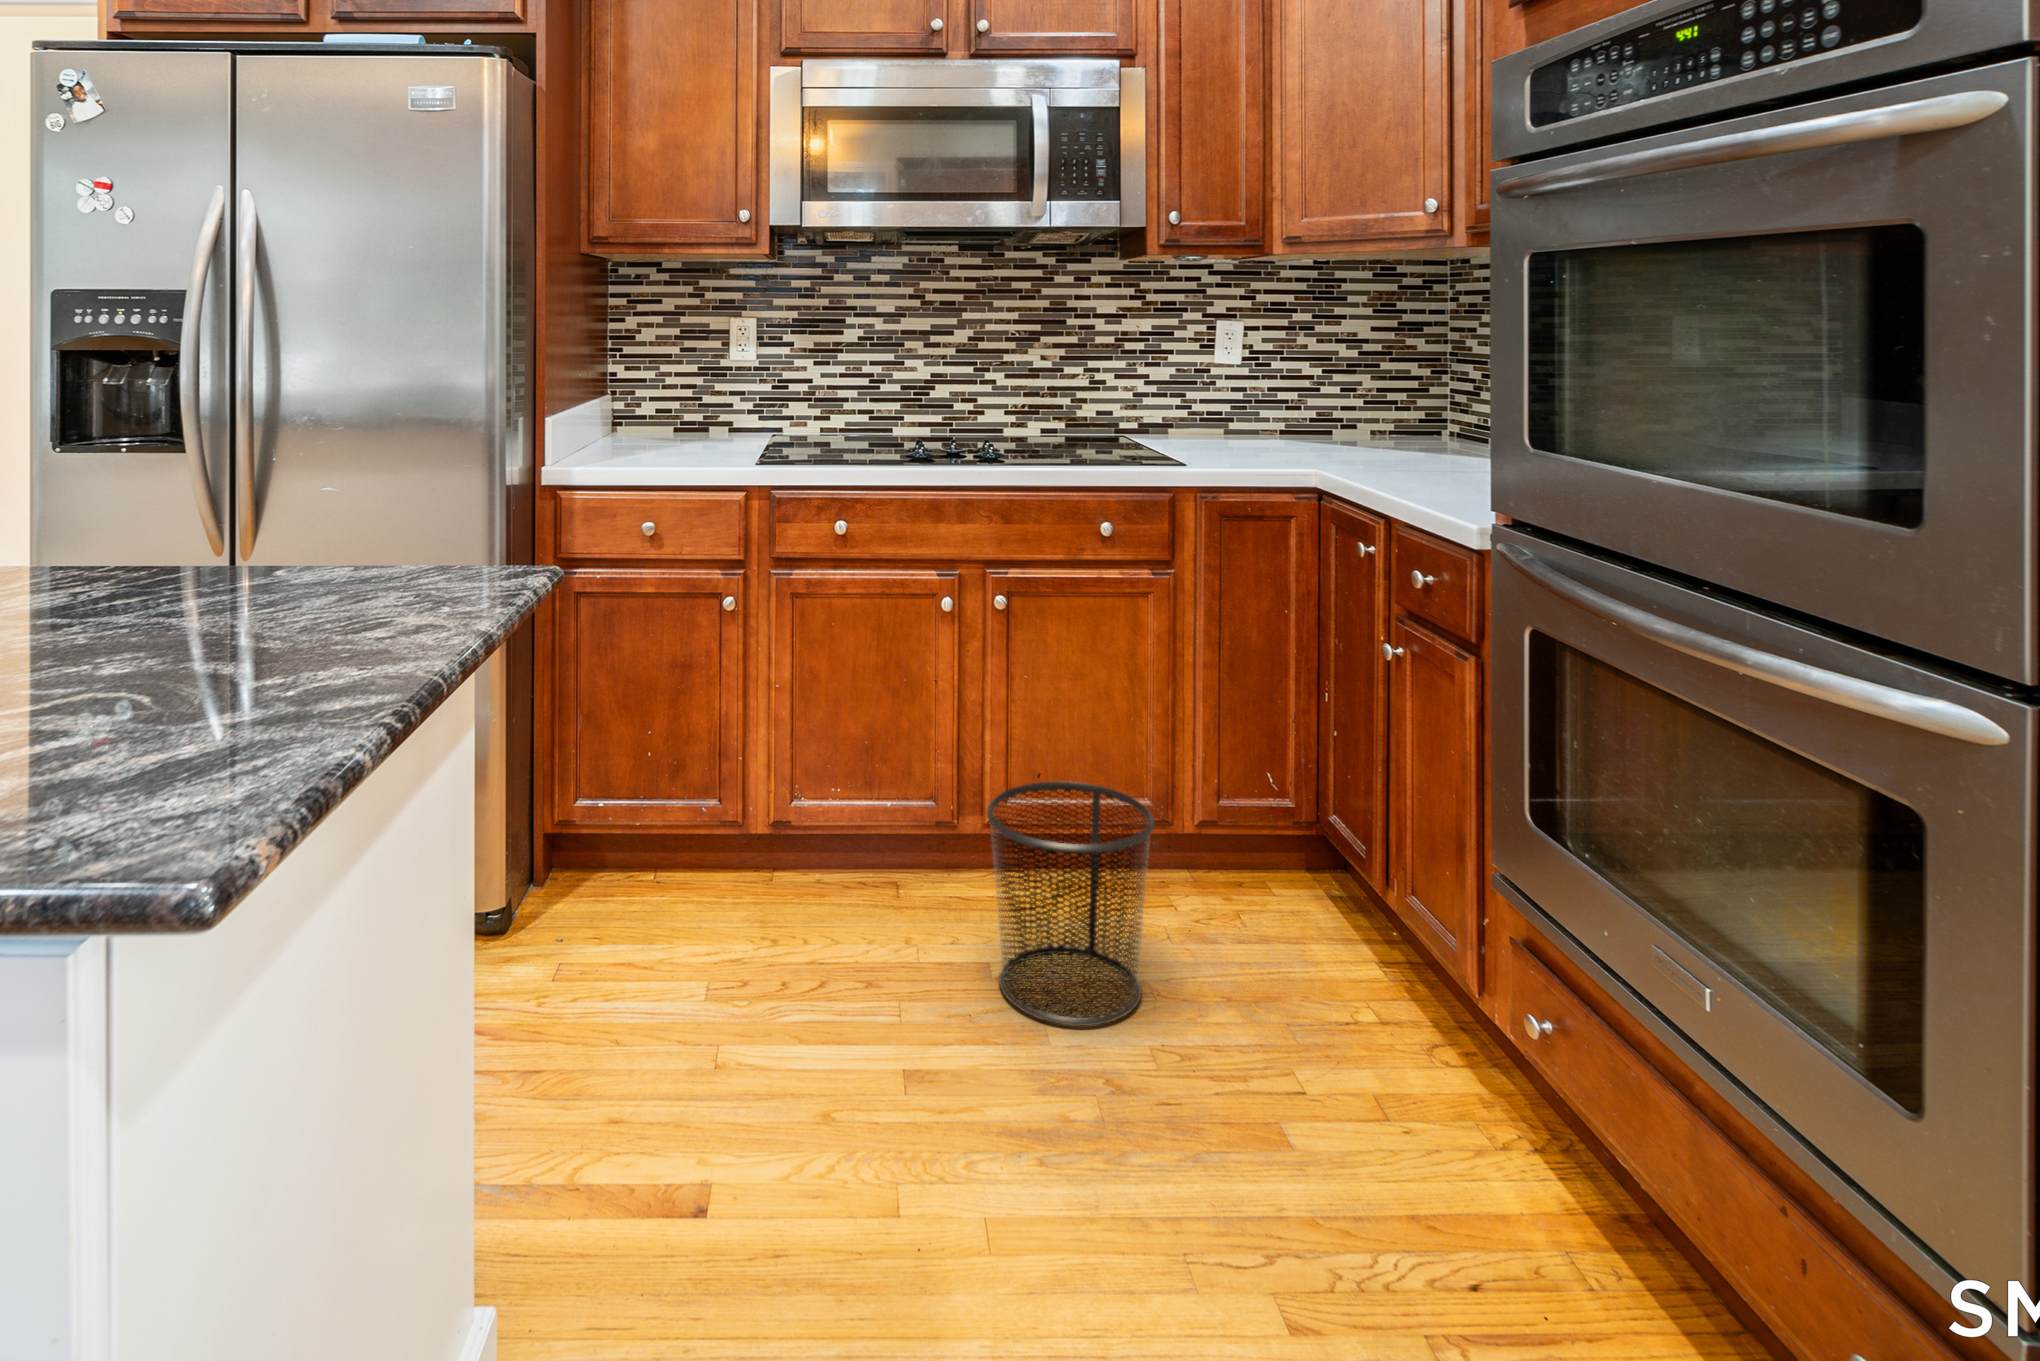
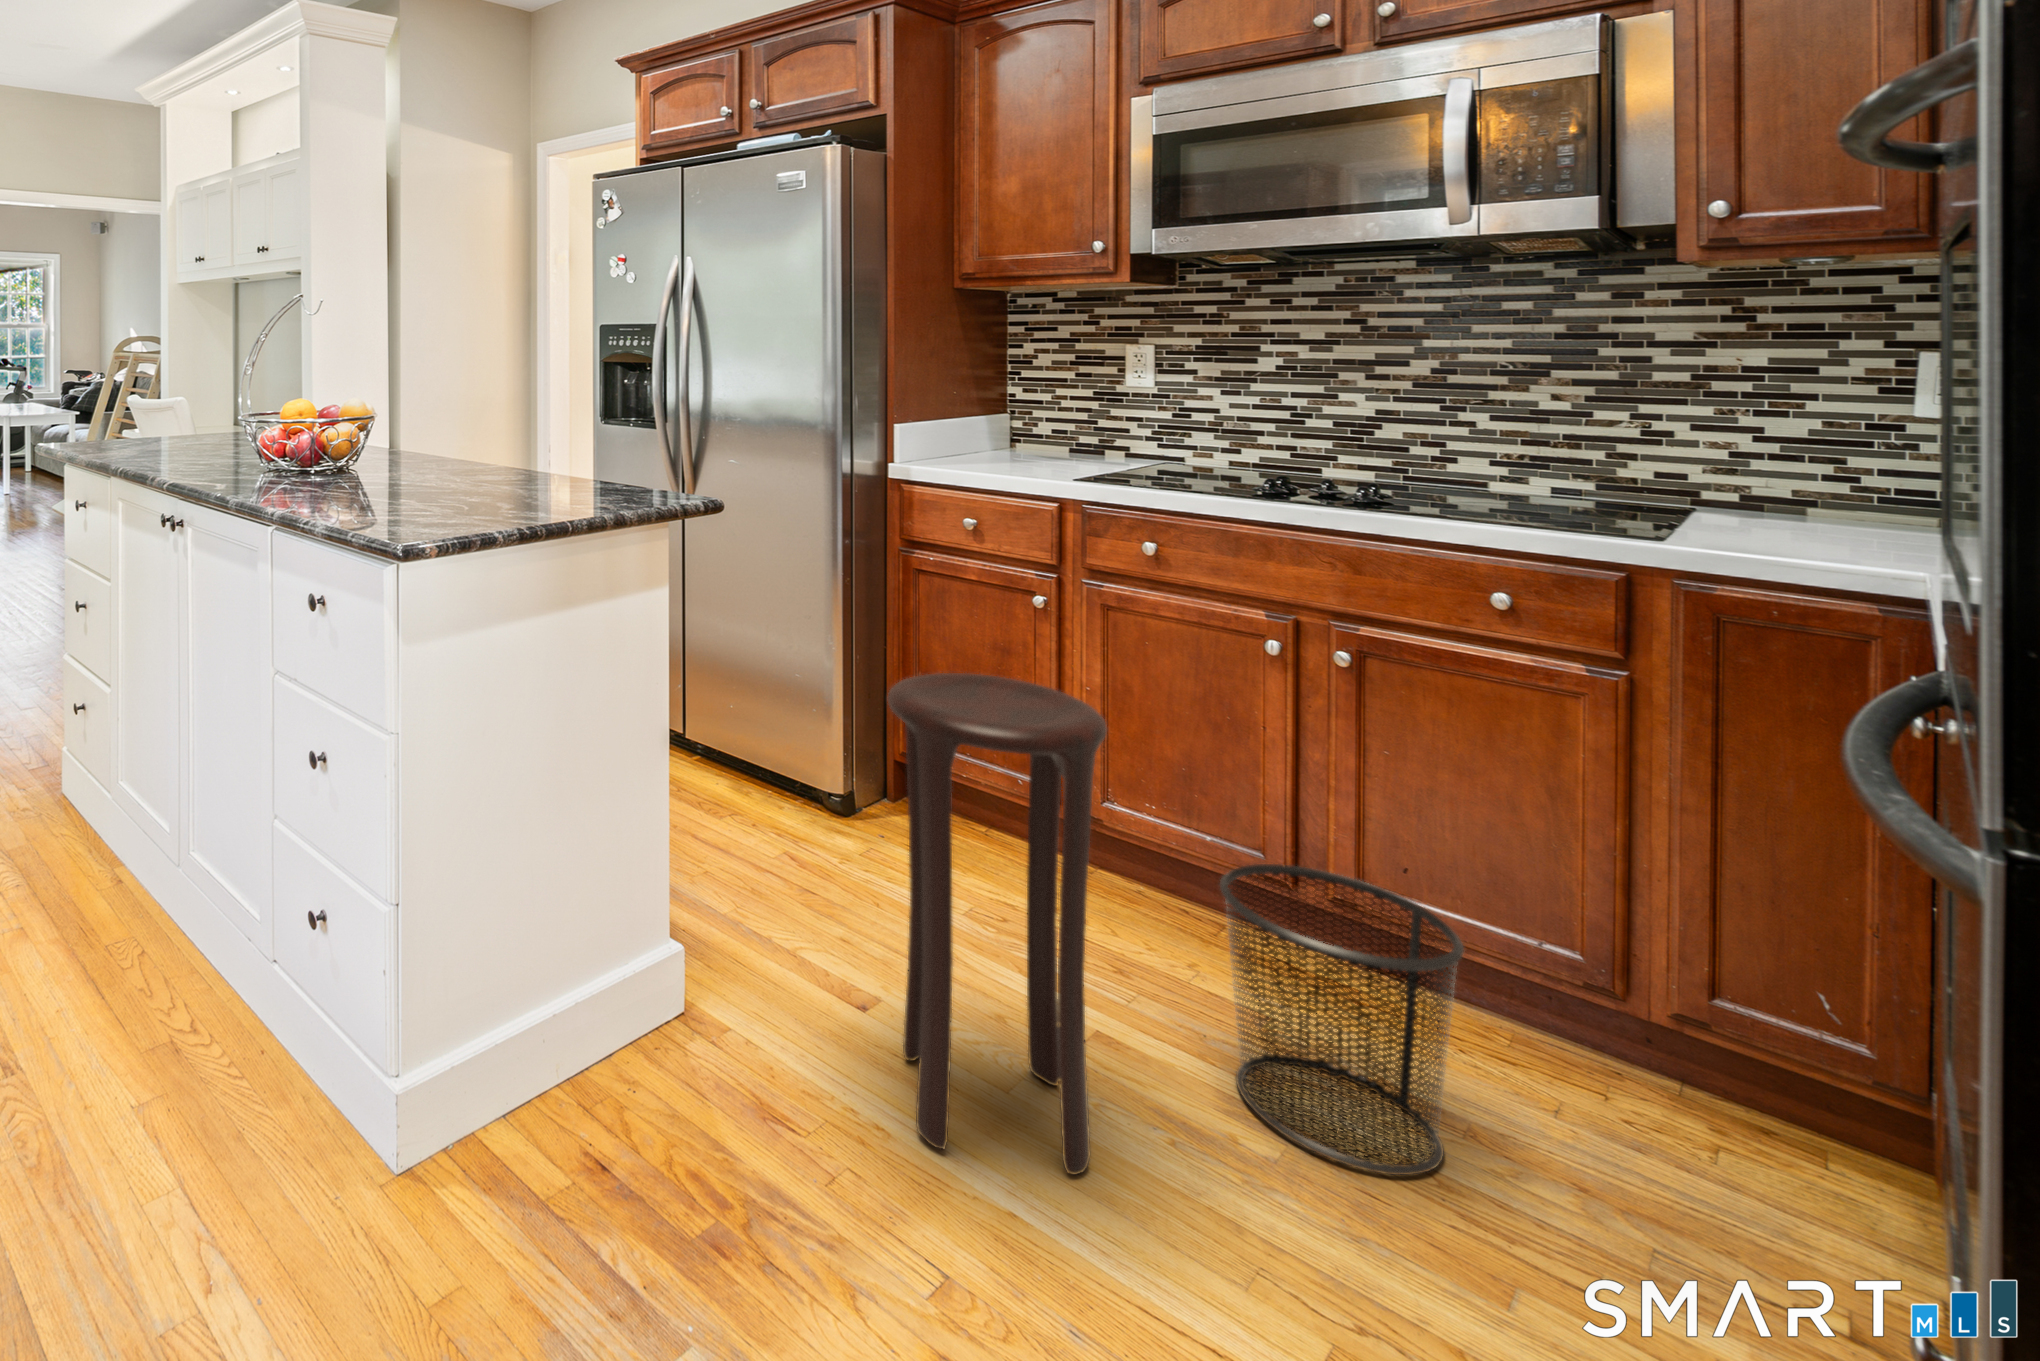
stool: none [787,685,1003,1224] -> present [888,673,1107,1174]

